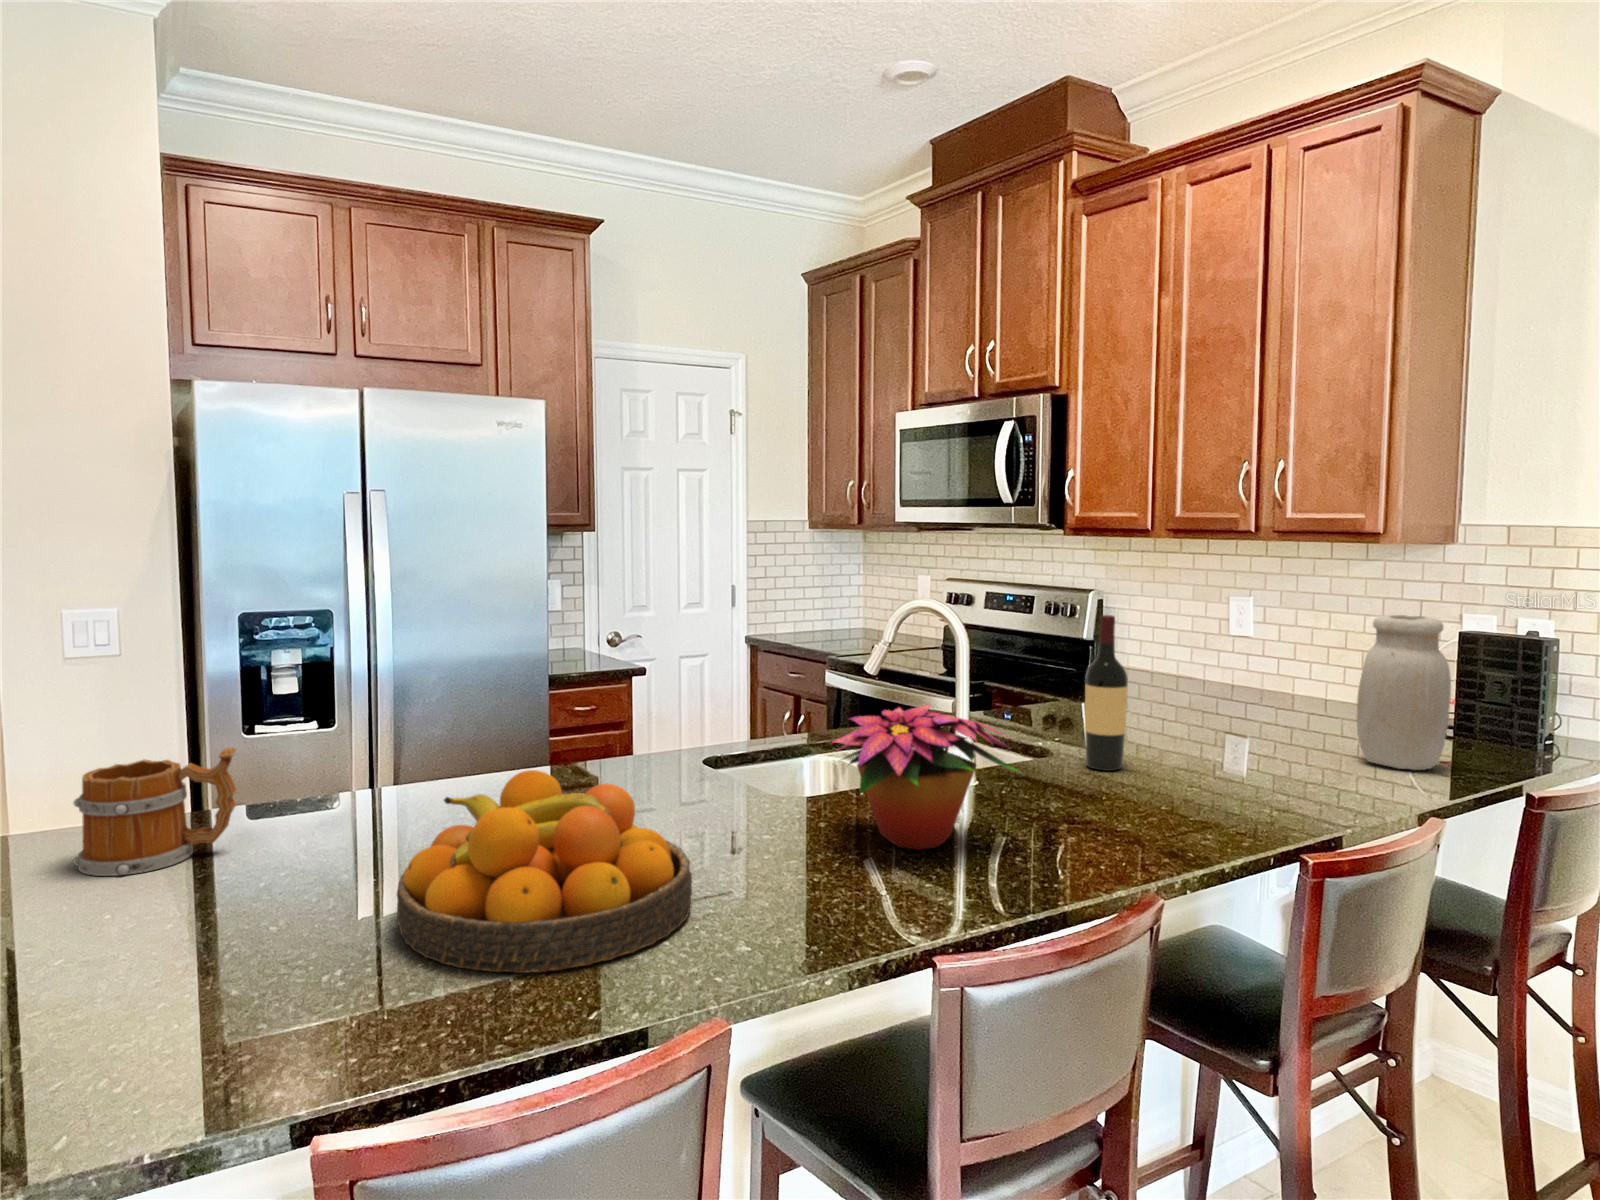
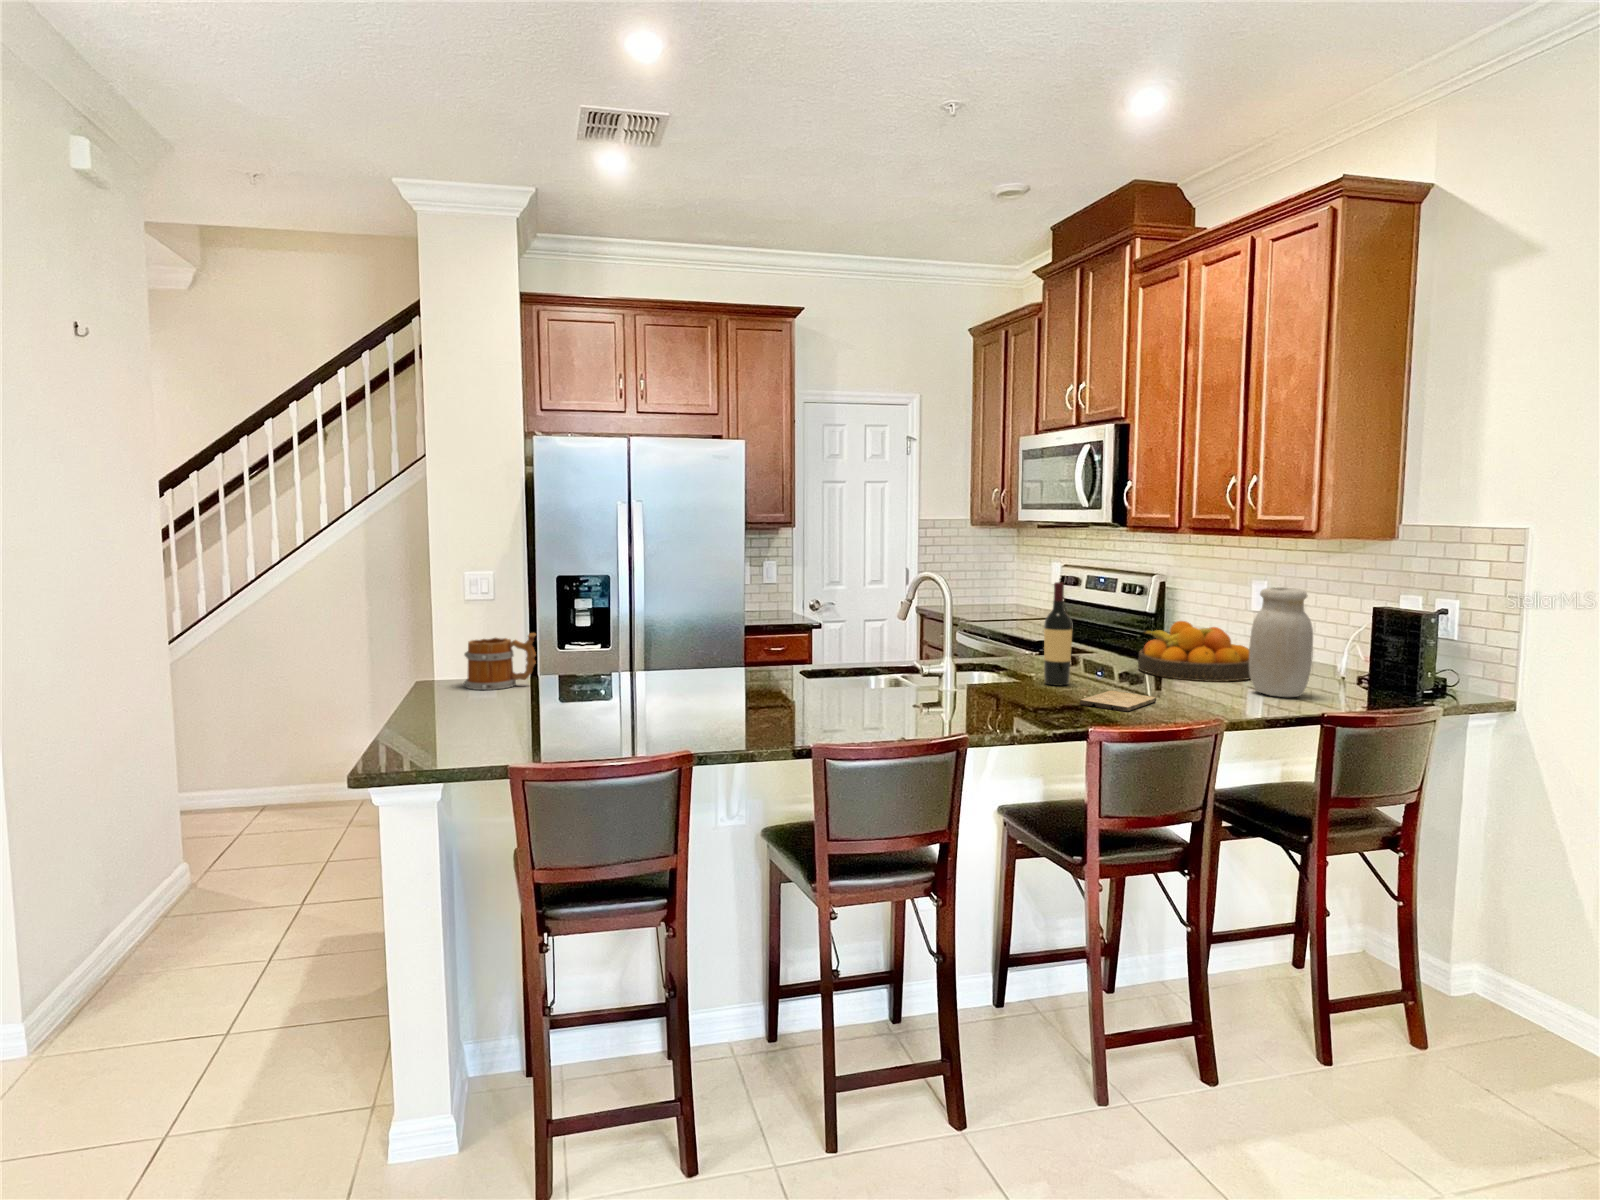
flower arrangement: present [832,705,1017,850] -> none [826,624,944,707]
fruit bowl: present [396,770,692,973] -> present [1138,621,1250,682]
cutting board: none [1199,779,1287,821] -> present [1080,691,1156,711]

